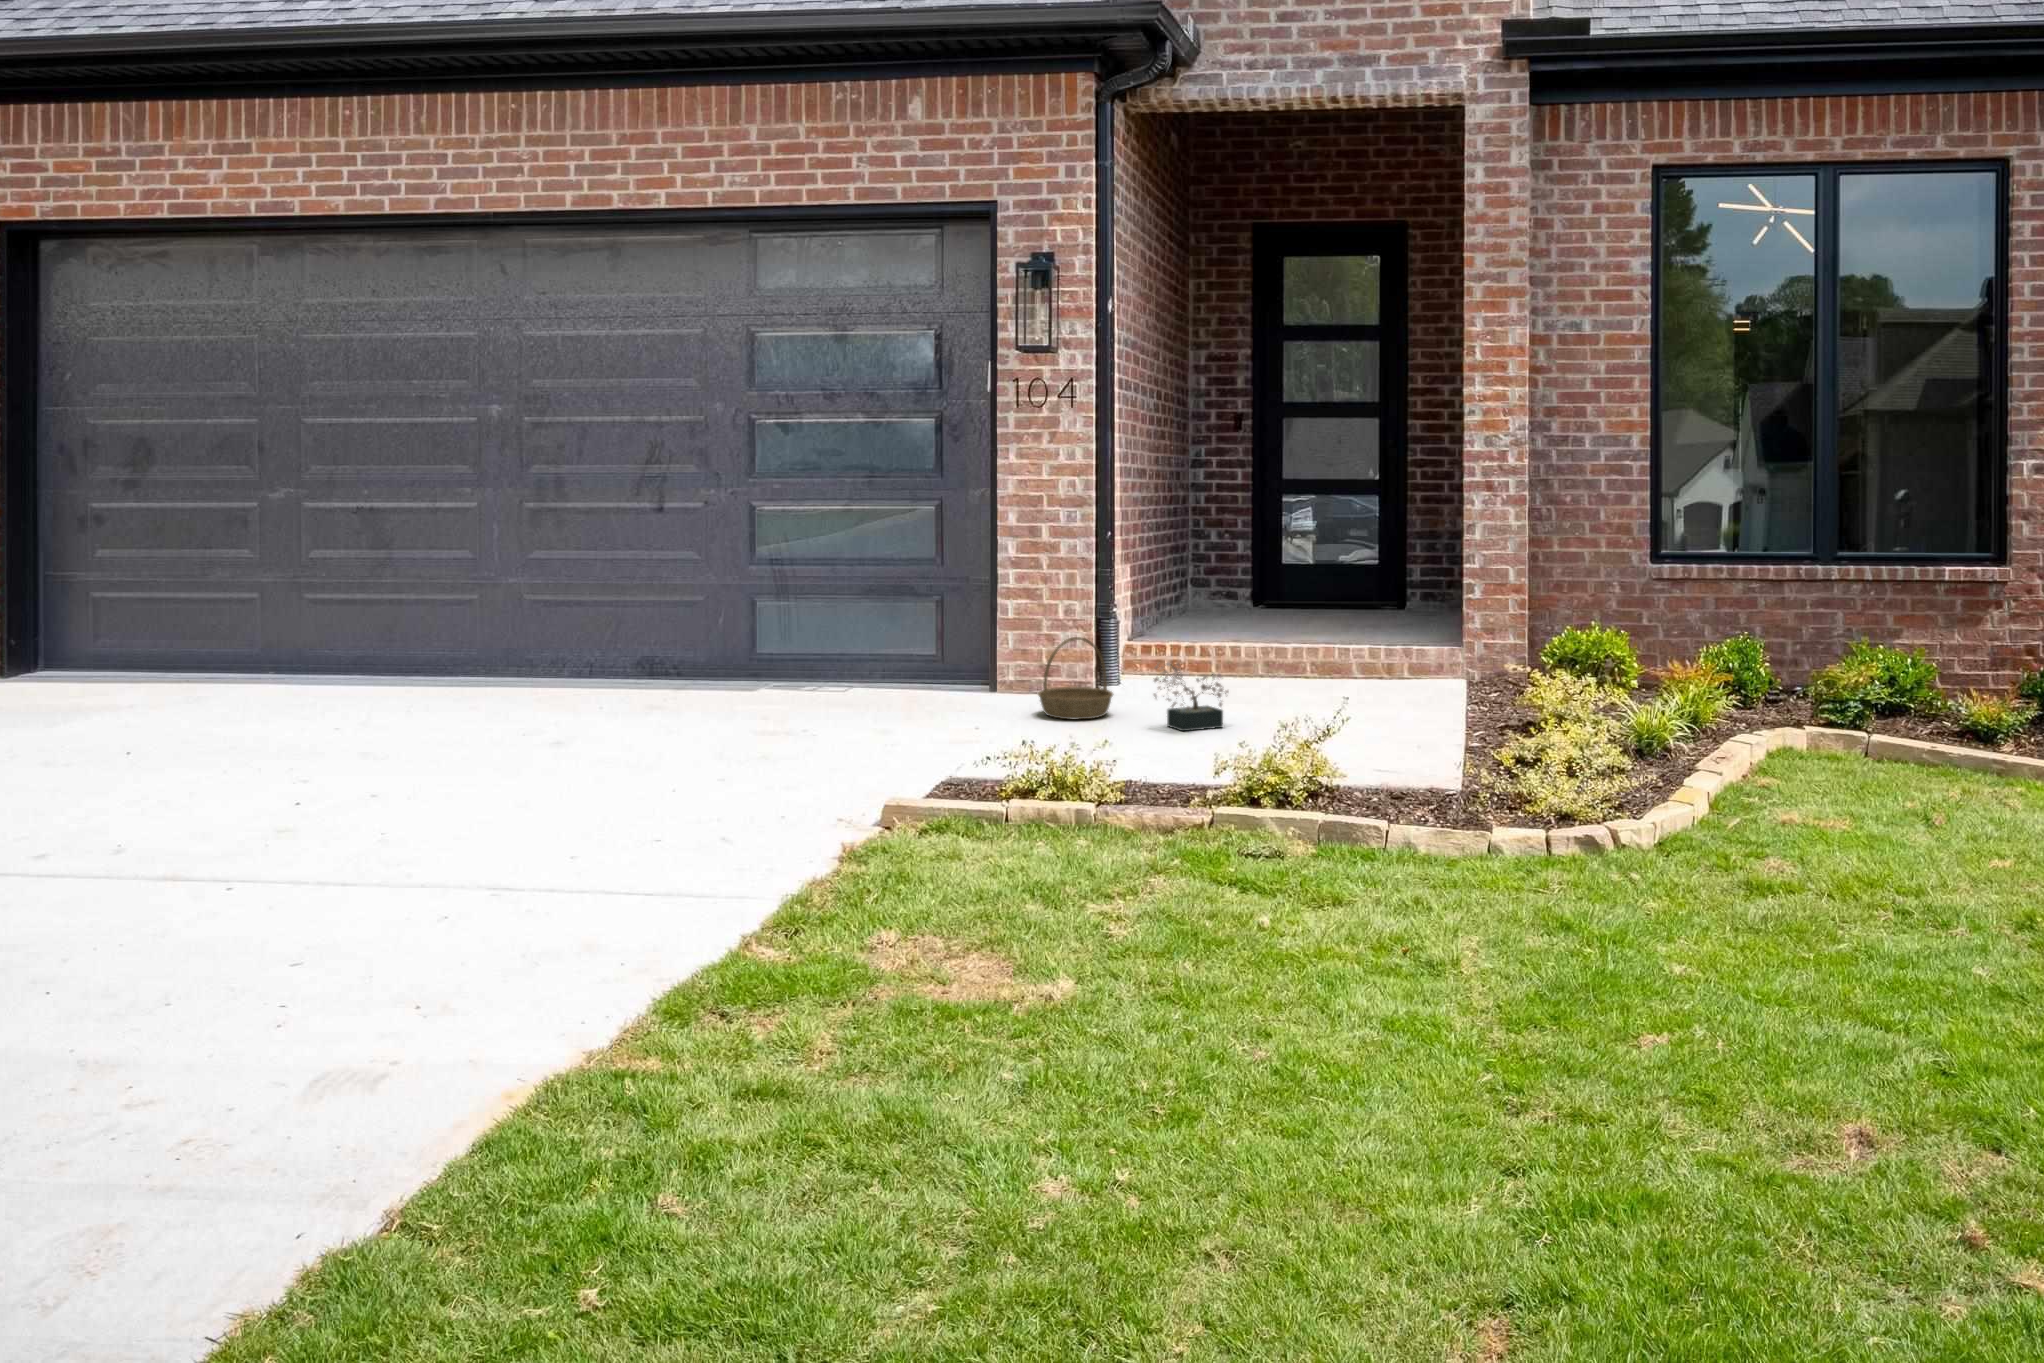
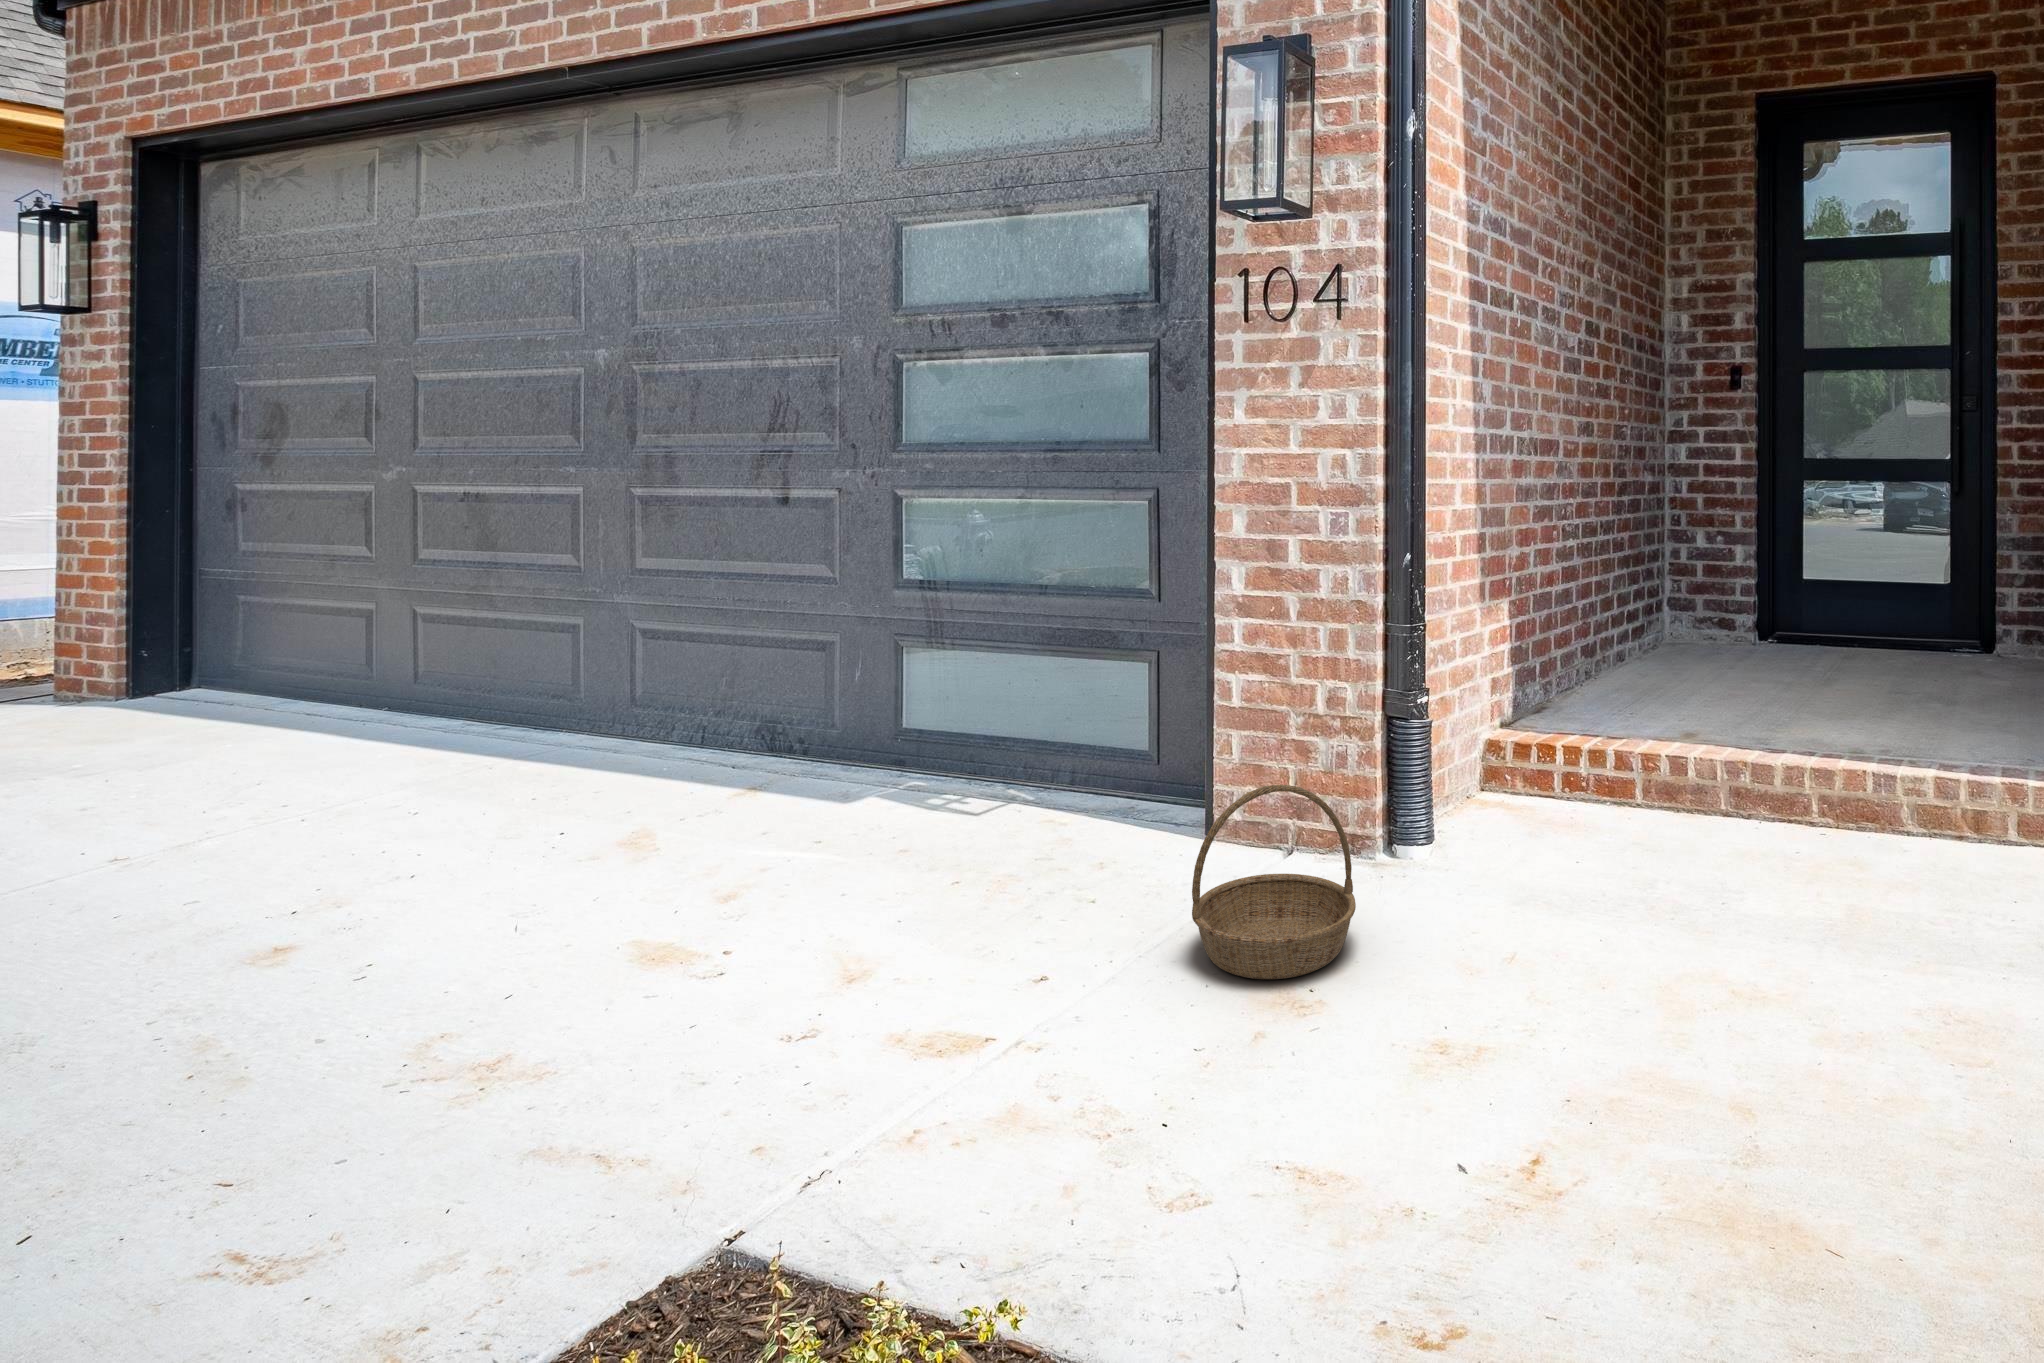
decorative plant: present [1154,662,1229,731] -> none [1387,885,1587,1083]

